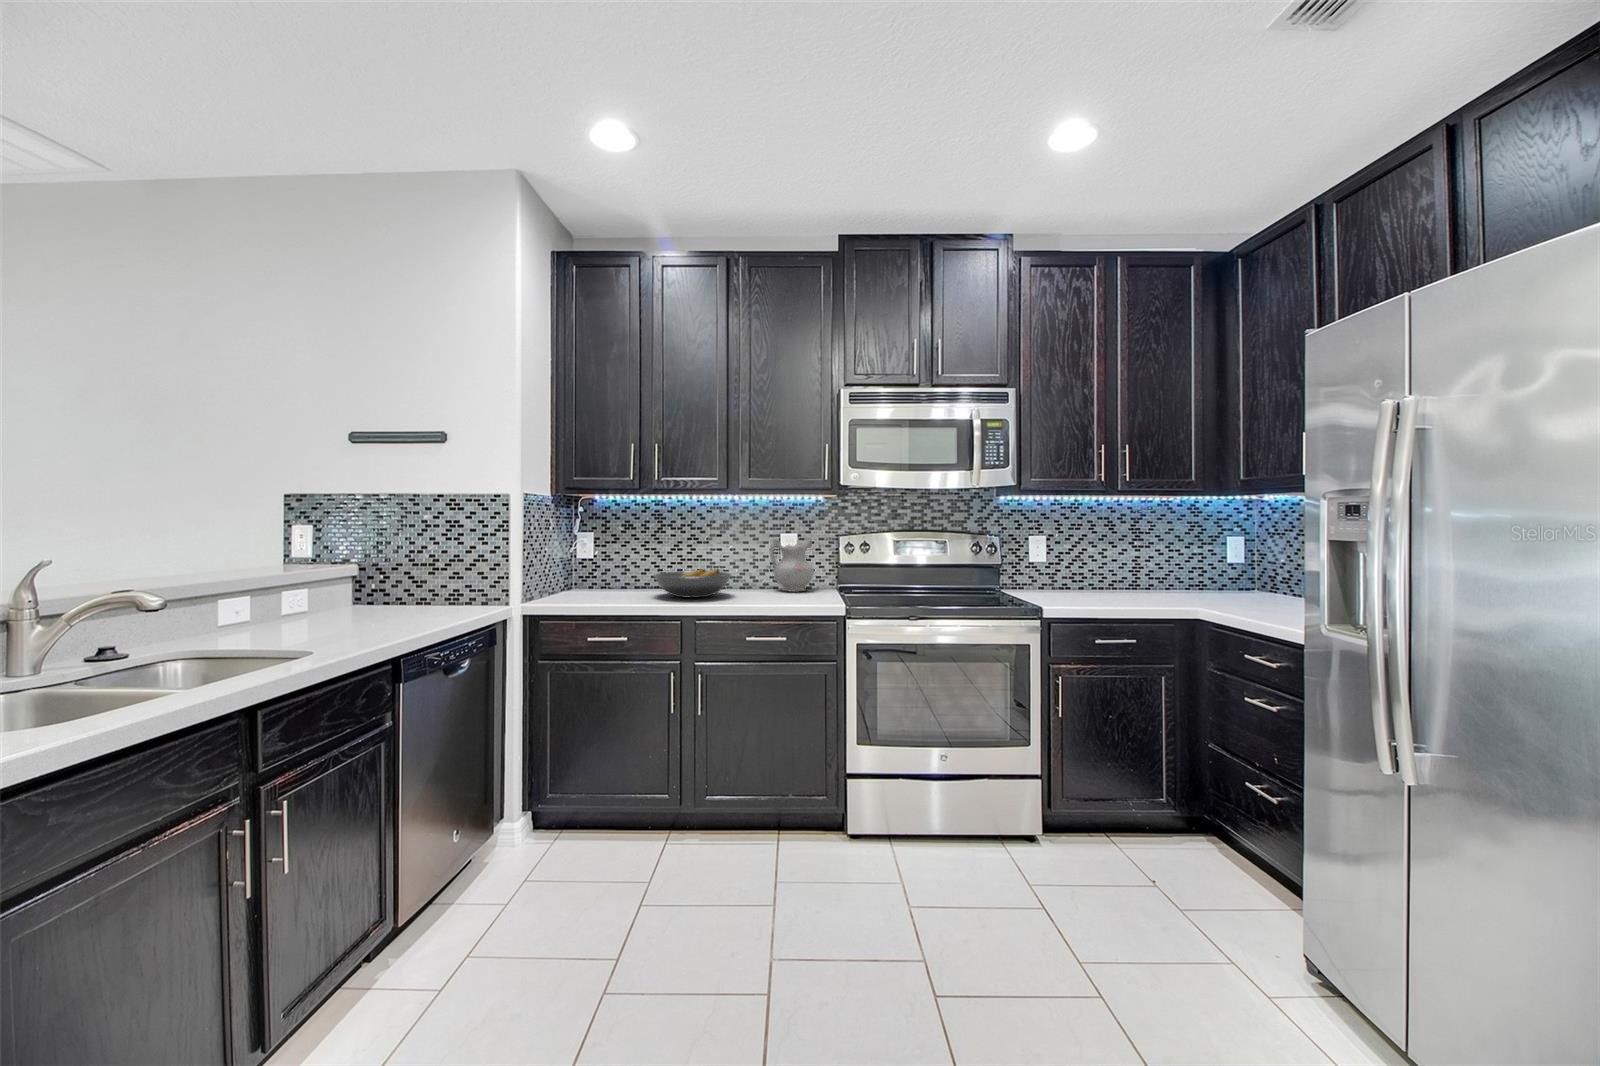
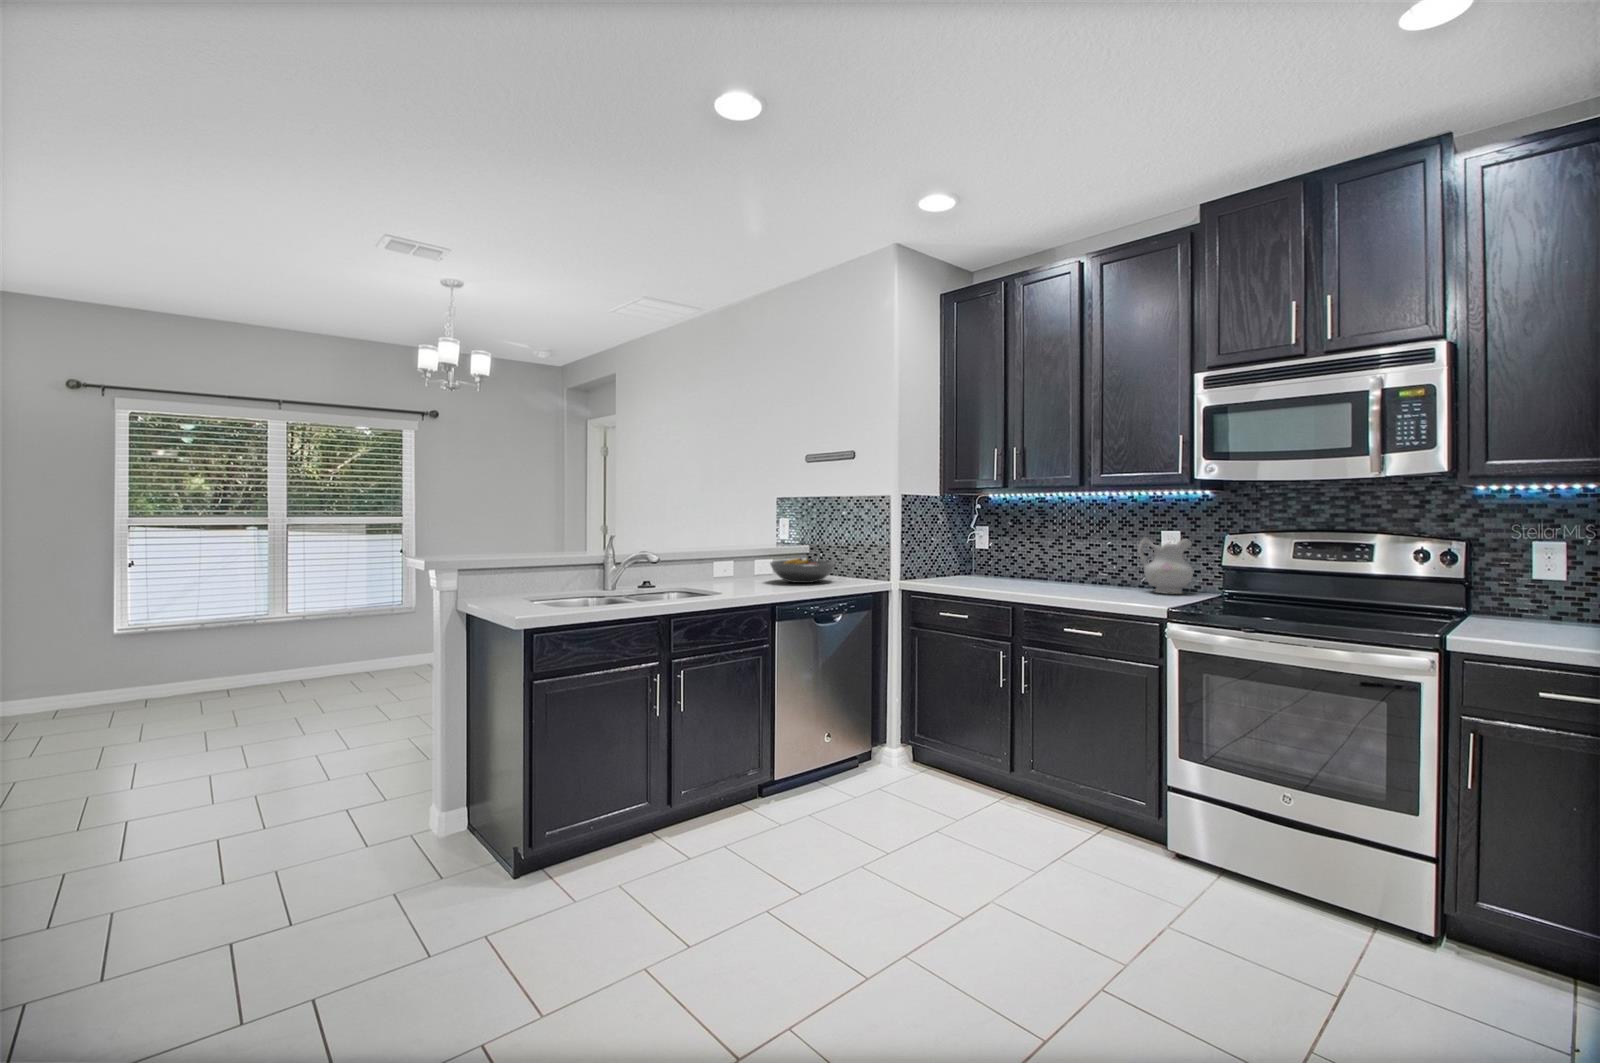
fruit bowl: present [654,569,731,598] -> present [770,558,835,583]

